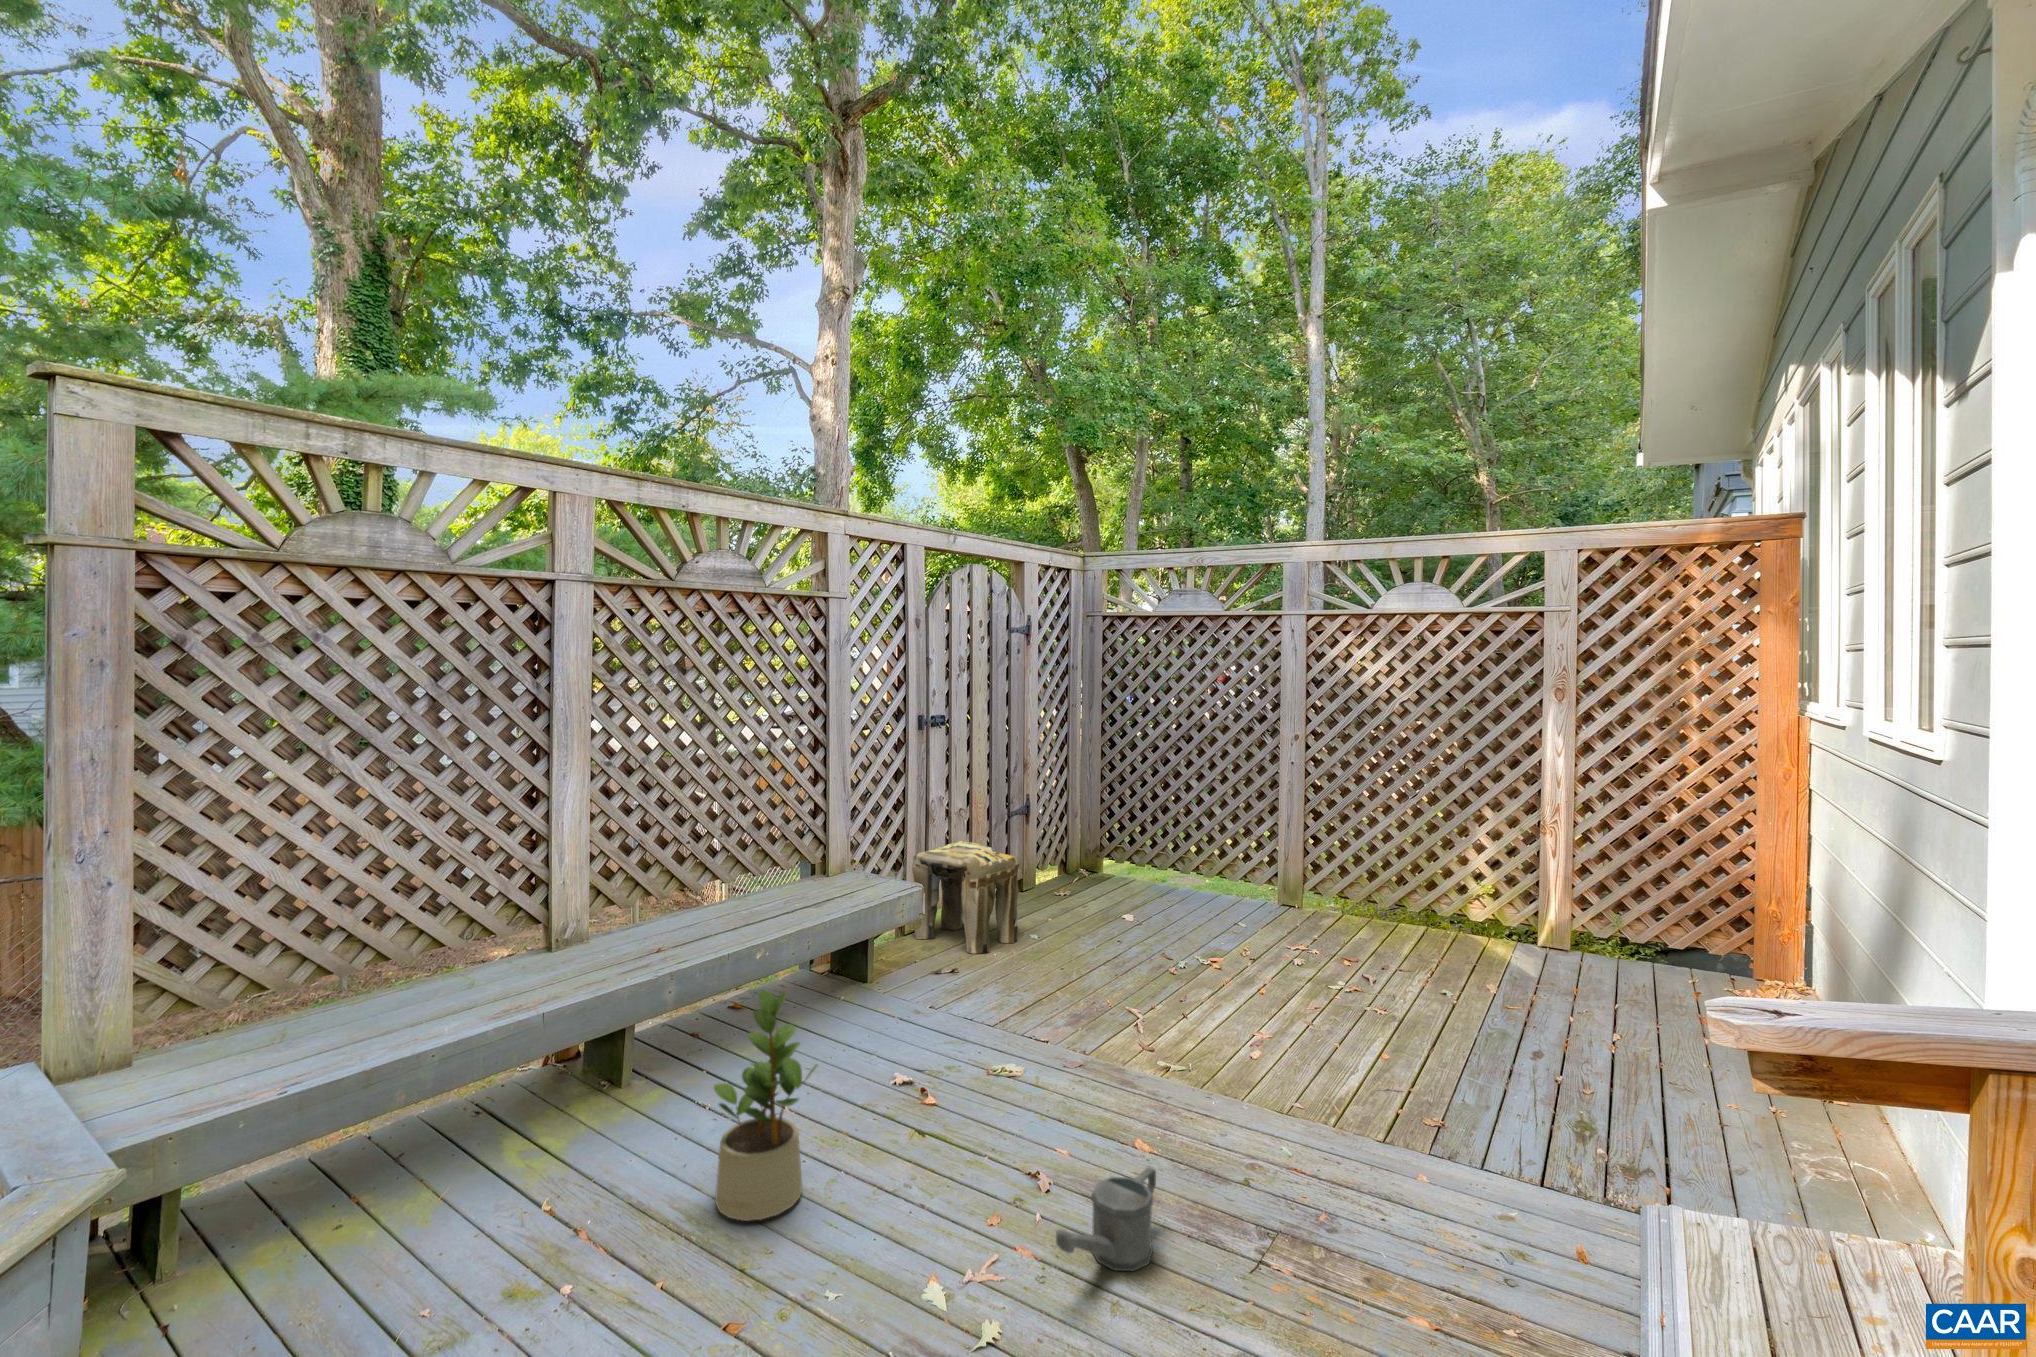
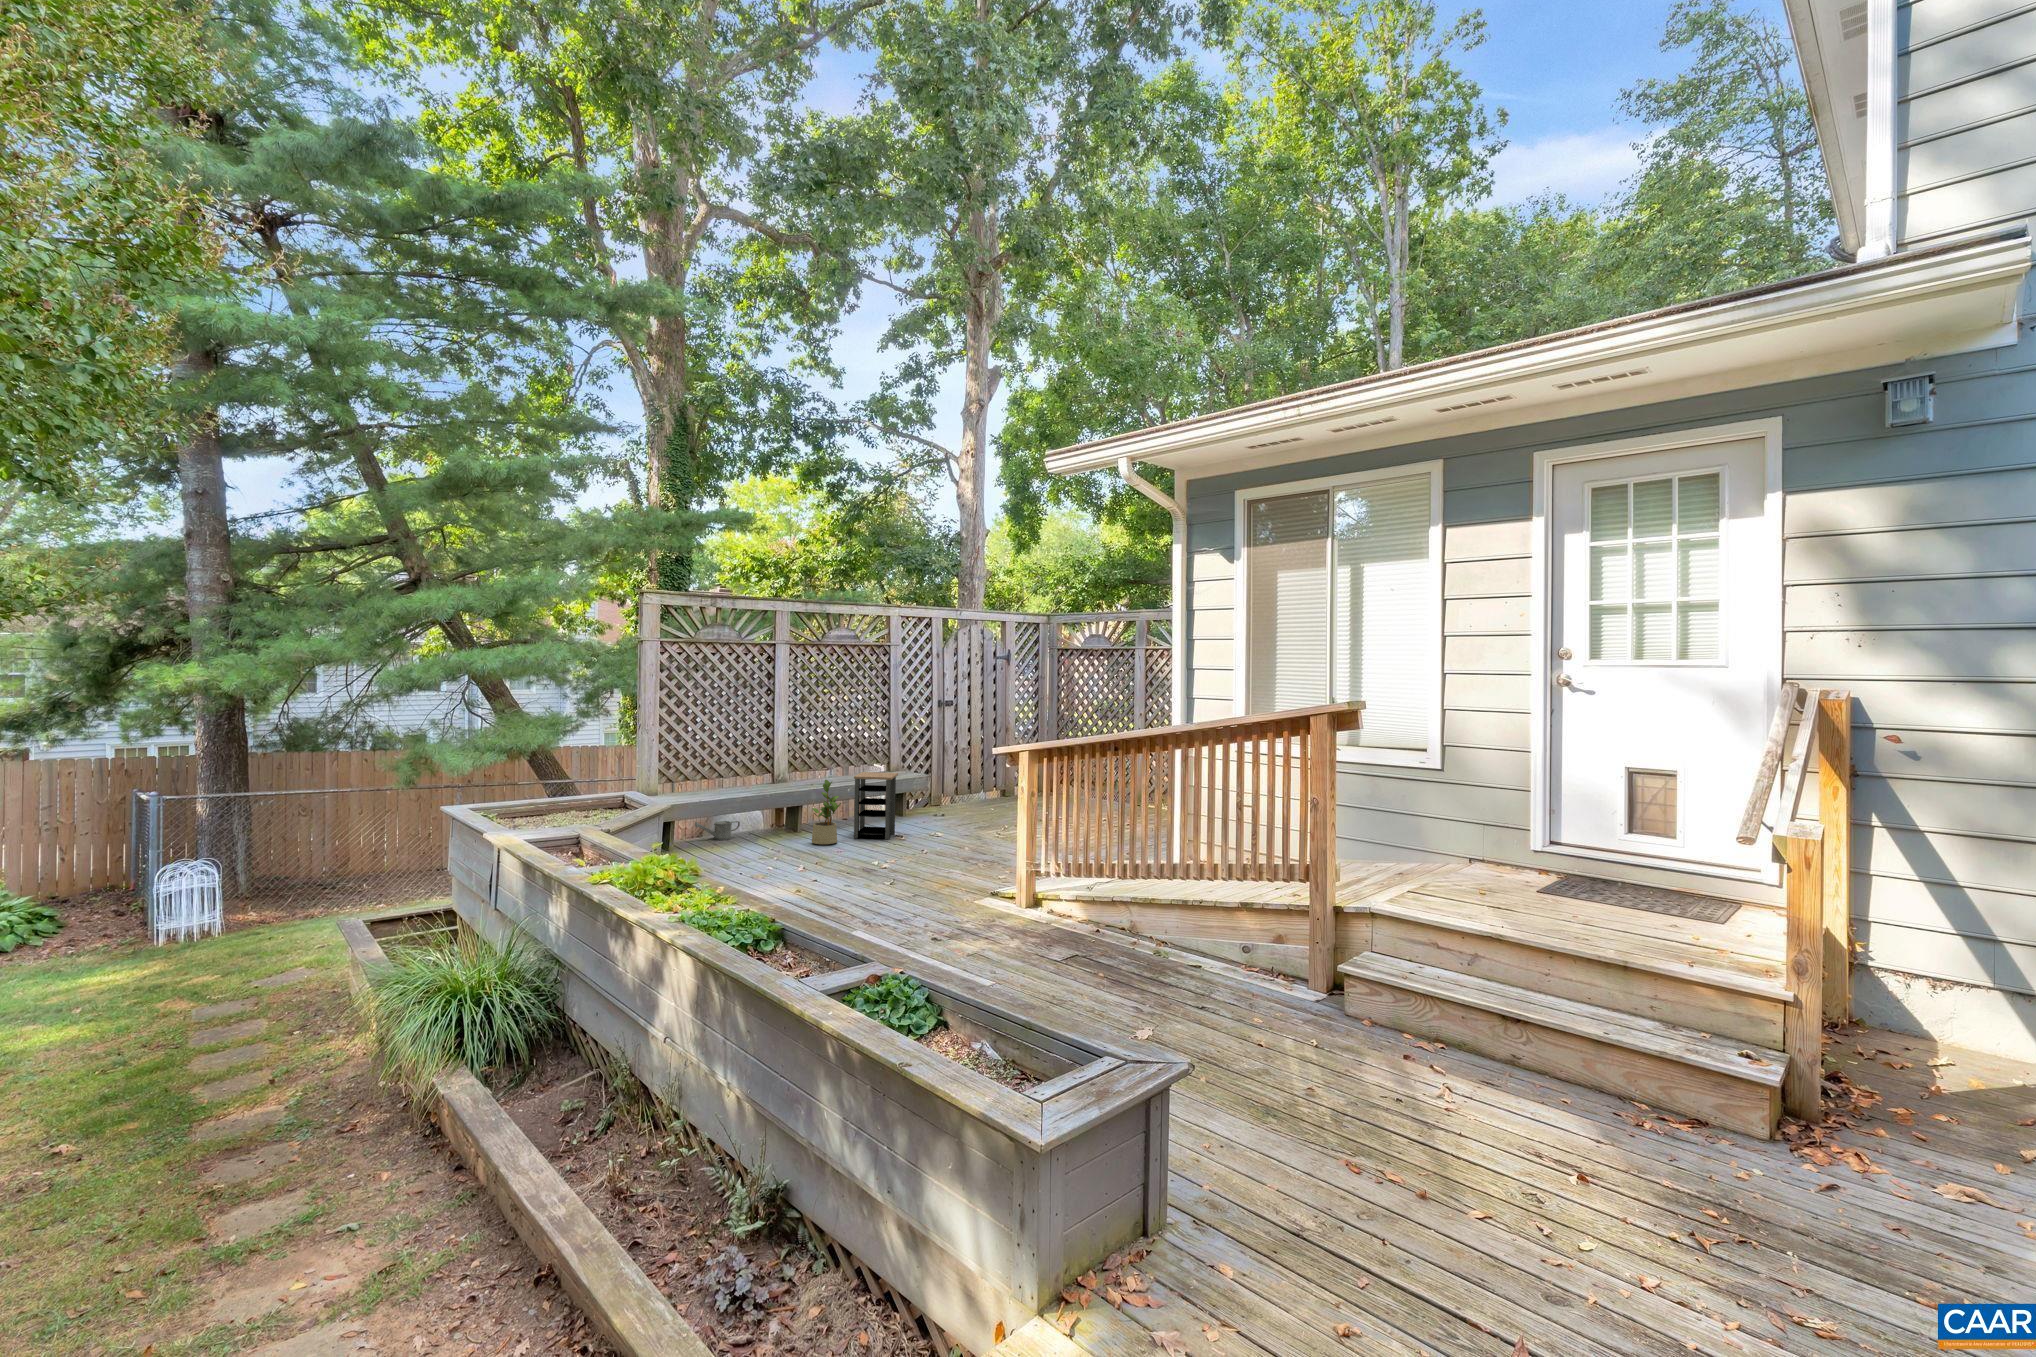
stool: present [912,841,1020,954] -> none [931,762,981,811]
side table: none [833,918,948,1141] -> present [854,772,898,839]
watering can: present [1056,1167,1156,1271] -> present [695,821,740,840]

